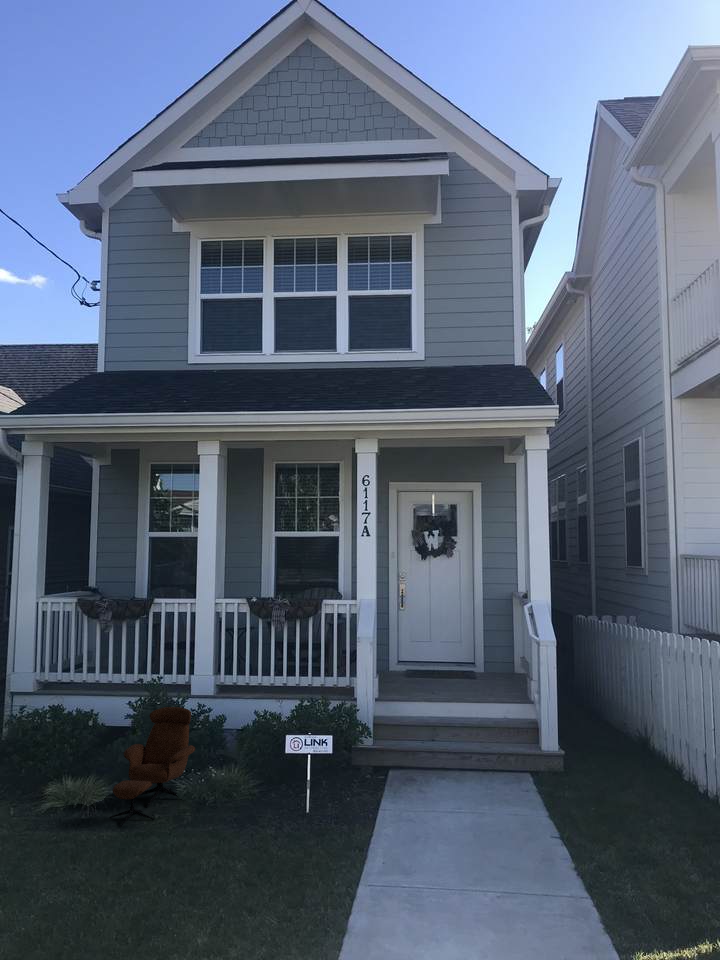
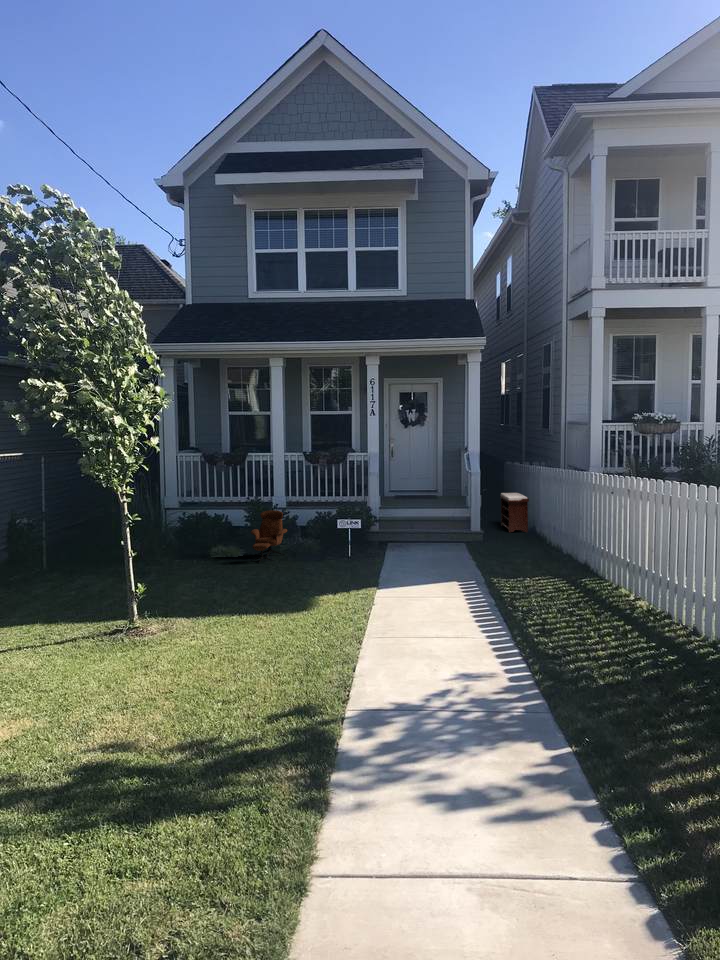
bench: none [577,670,634,745] -> present [500,493,529,533]

